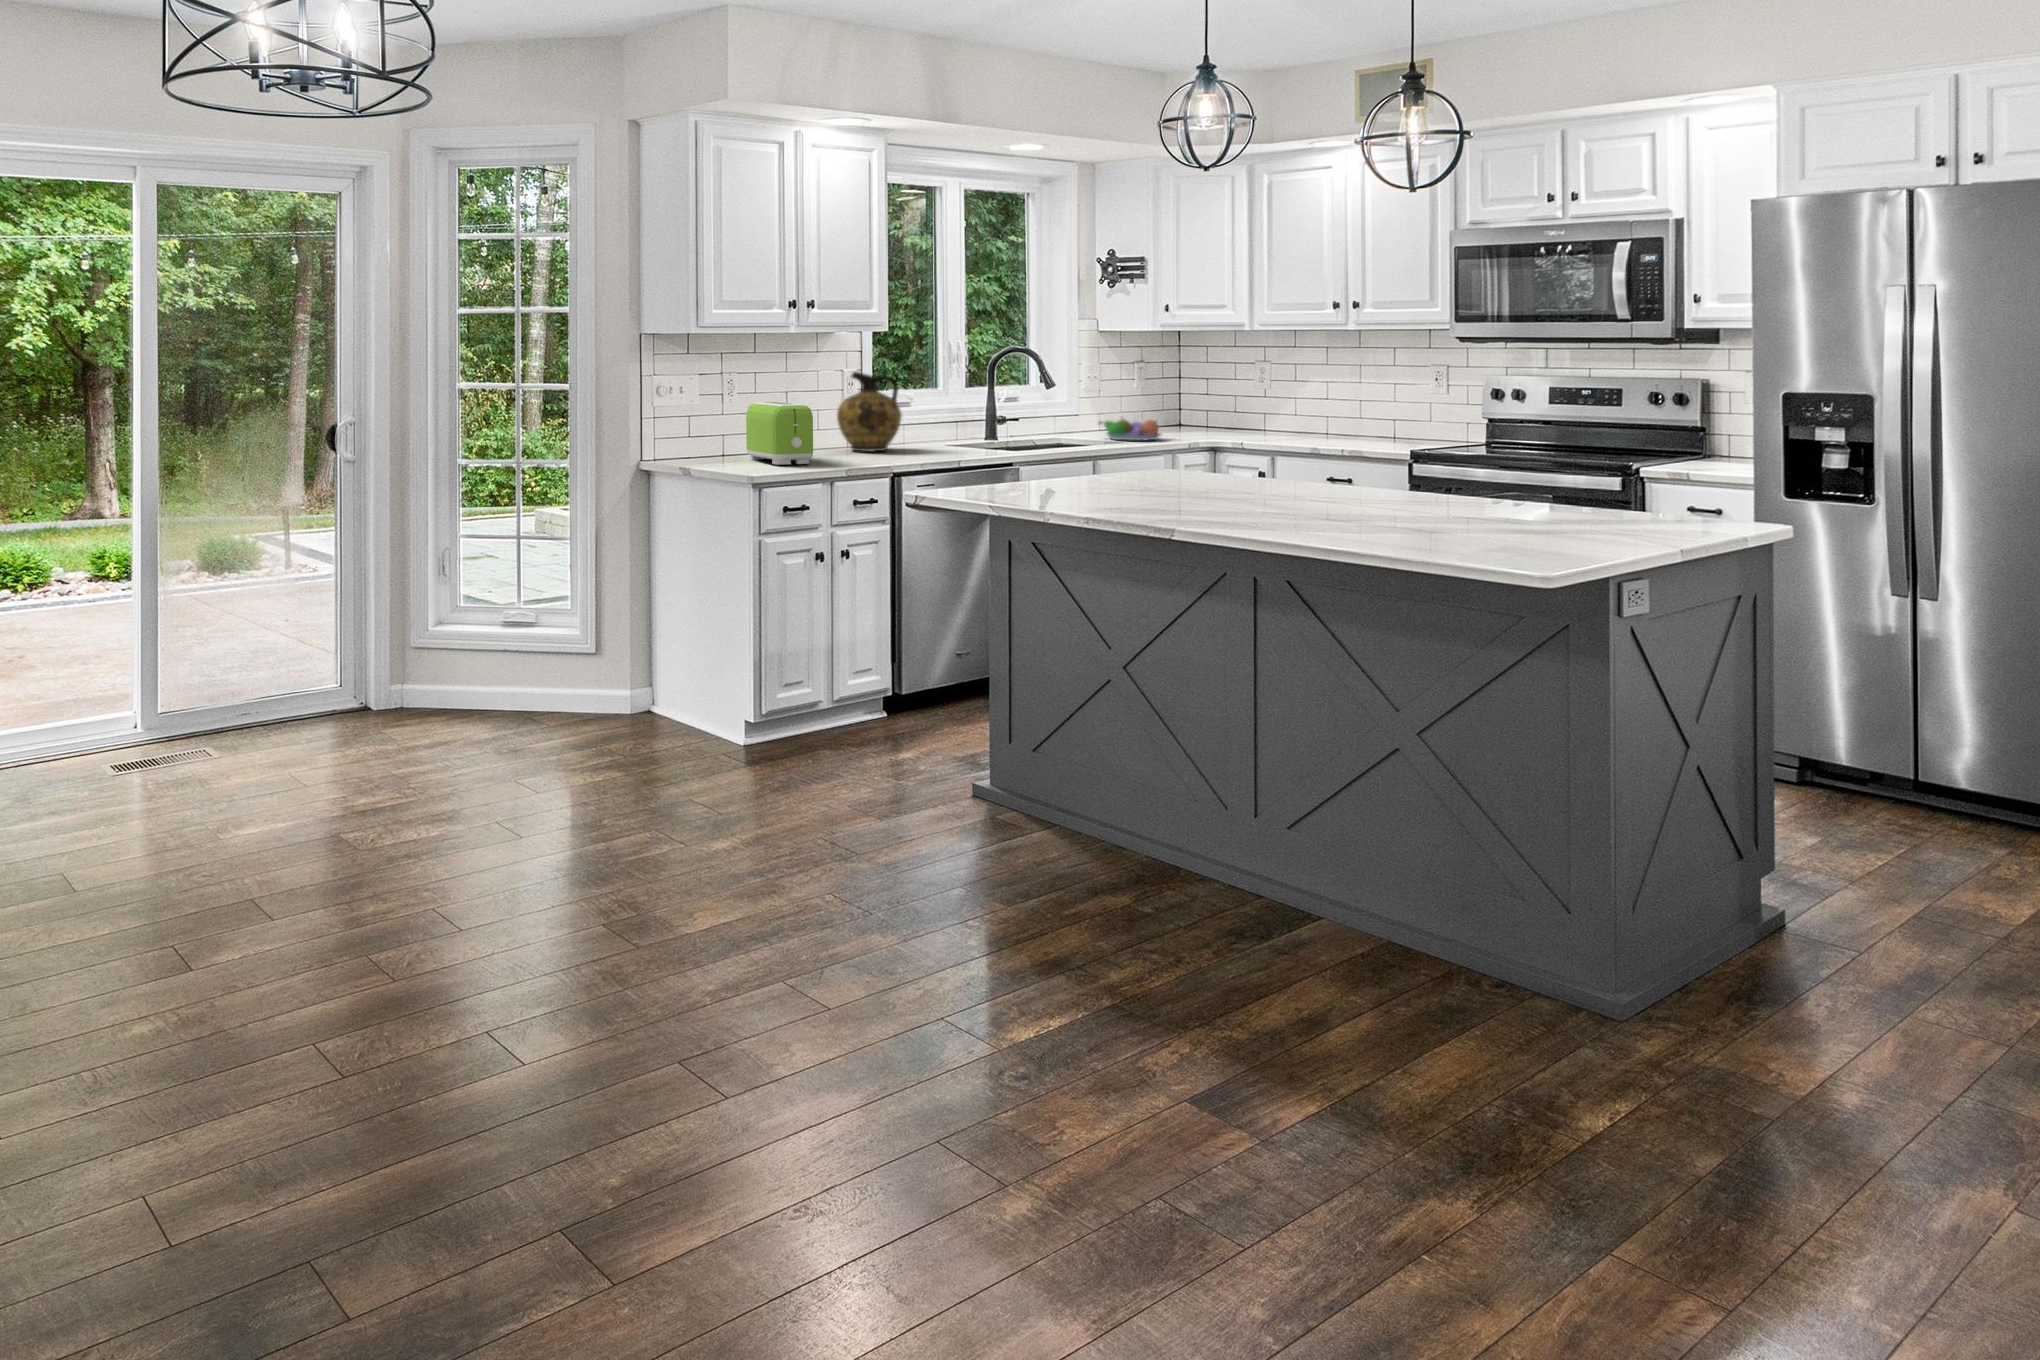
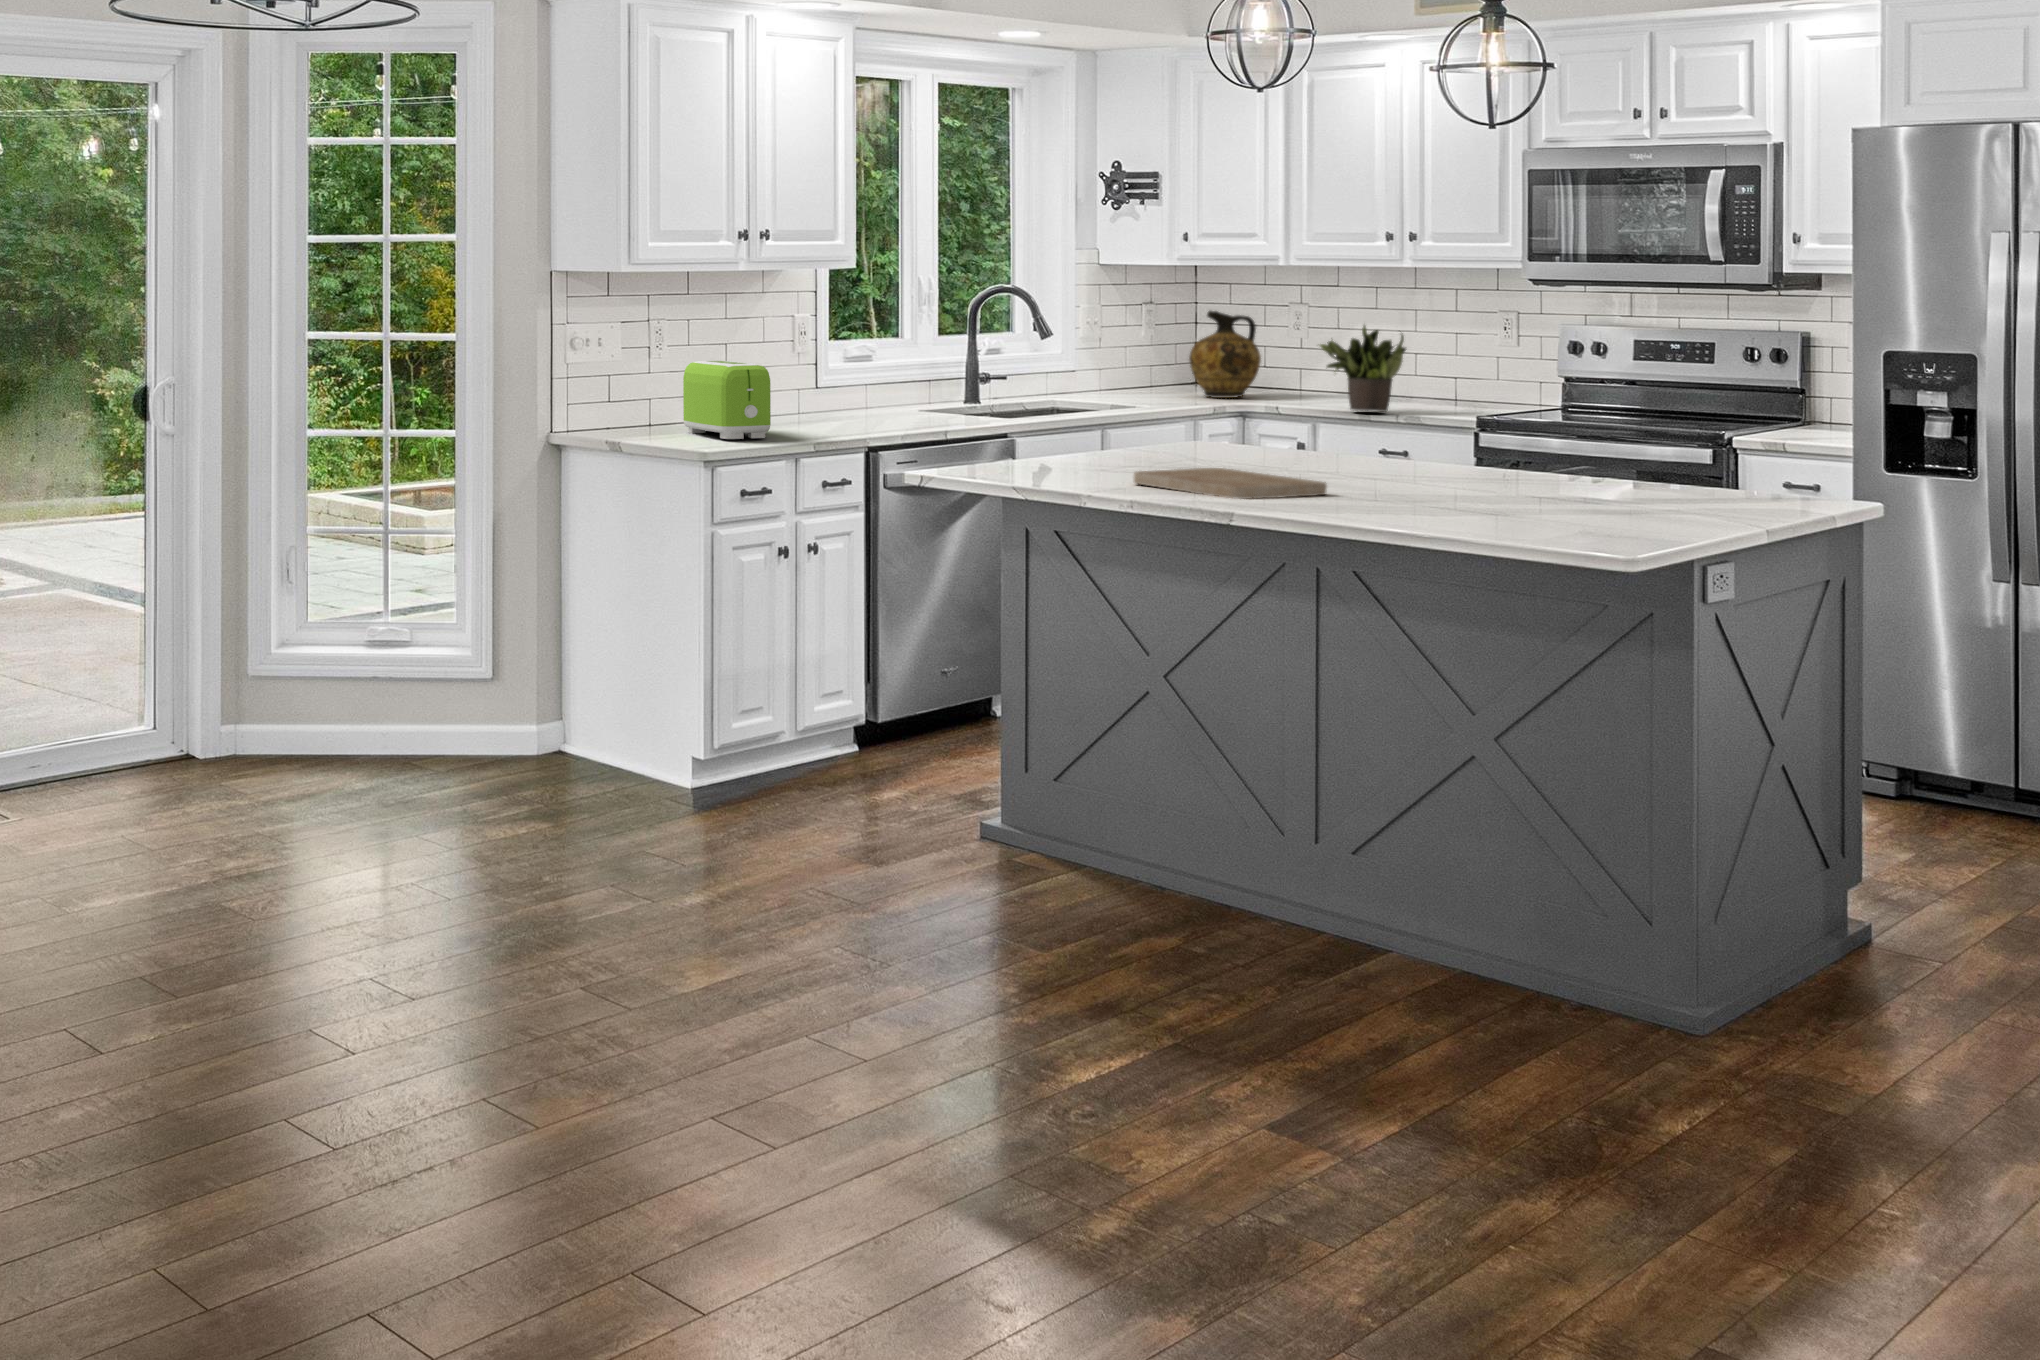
potted plant: none [1275,371,1353,446] -> present [1320,325,1406,412]
ceramic jug: present [837,372,901,452] -> present [1189,311,1261,398]
fruit bowl: present [1099,419,1161,440] -> none [1104,376,1182,406]
cutting board: none [1095,490,1261,518] -> present [1134,468,1327,499]

